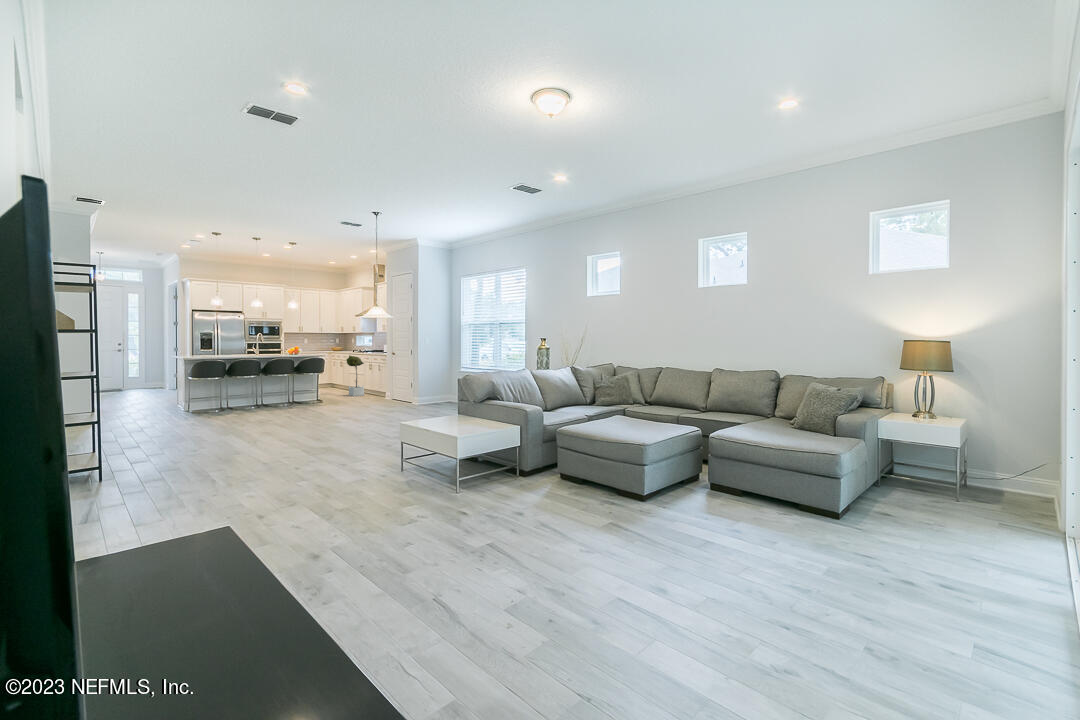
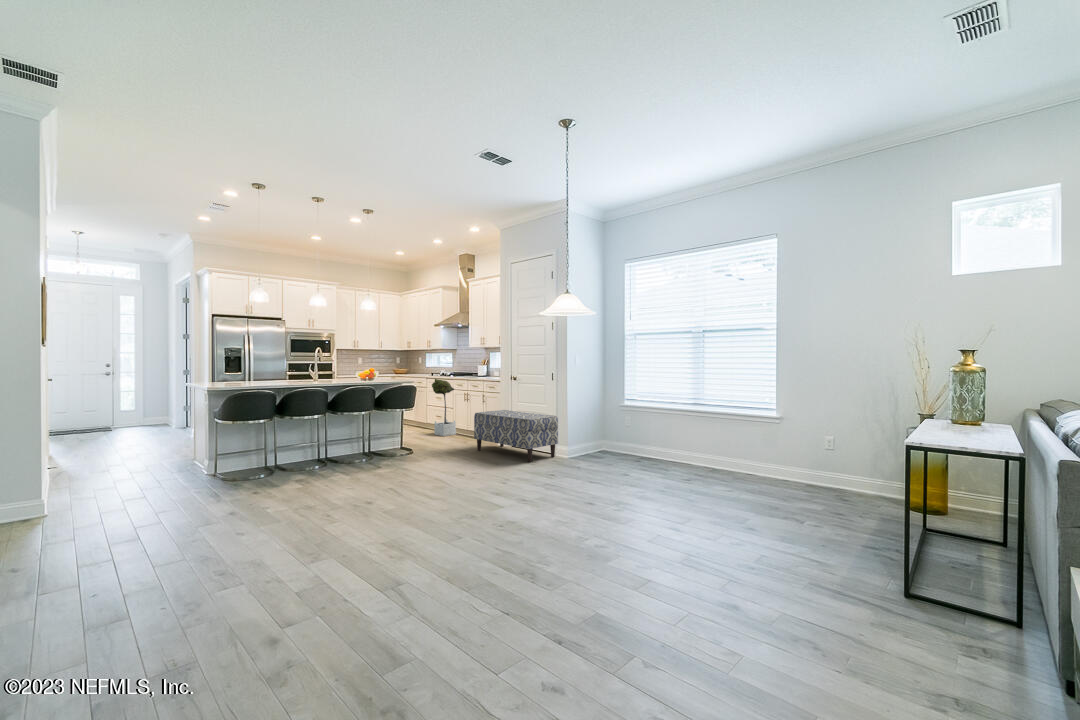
bench: none [363,377,412,408] -> present [474,410,558,462]

